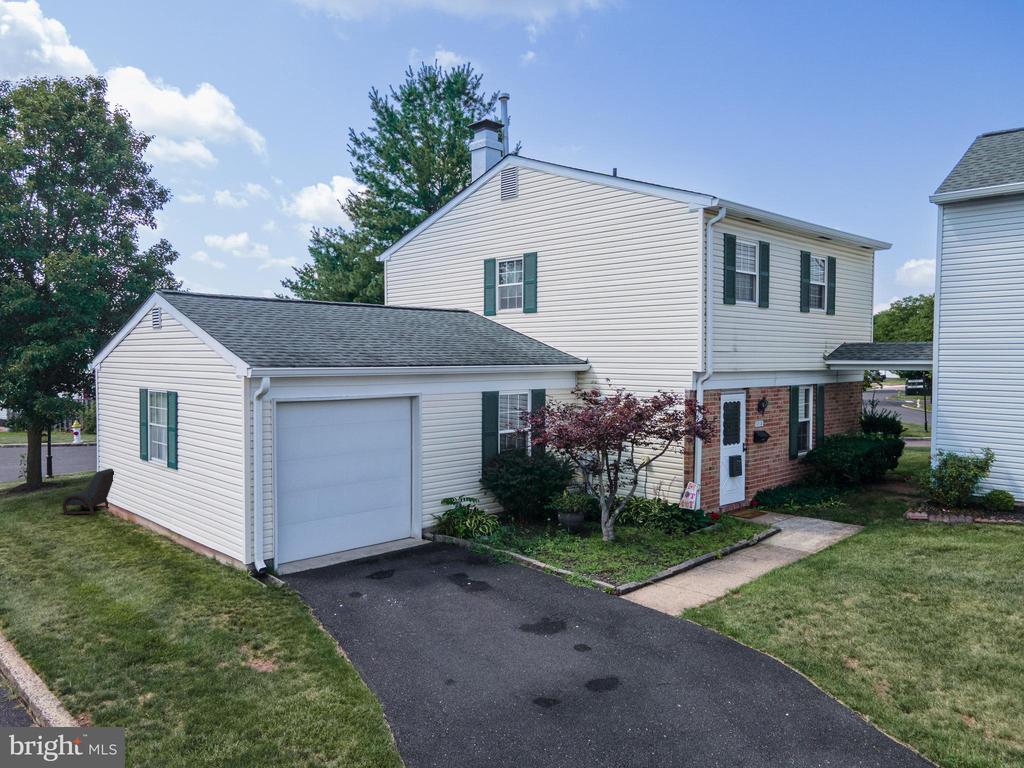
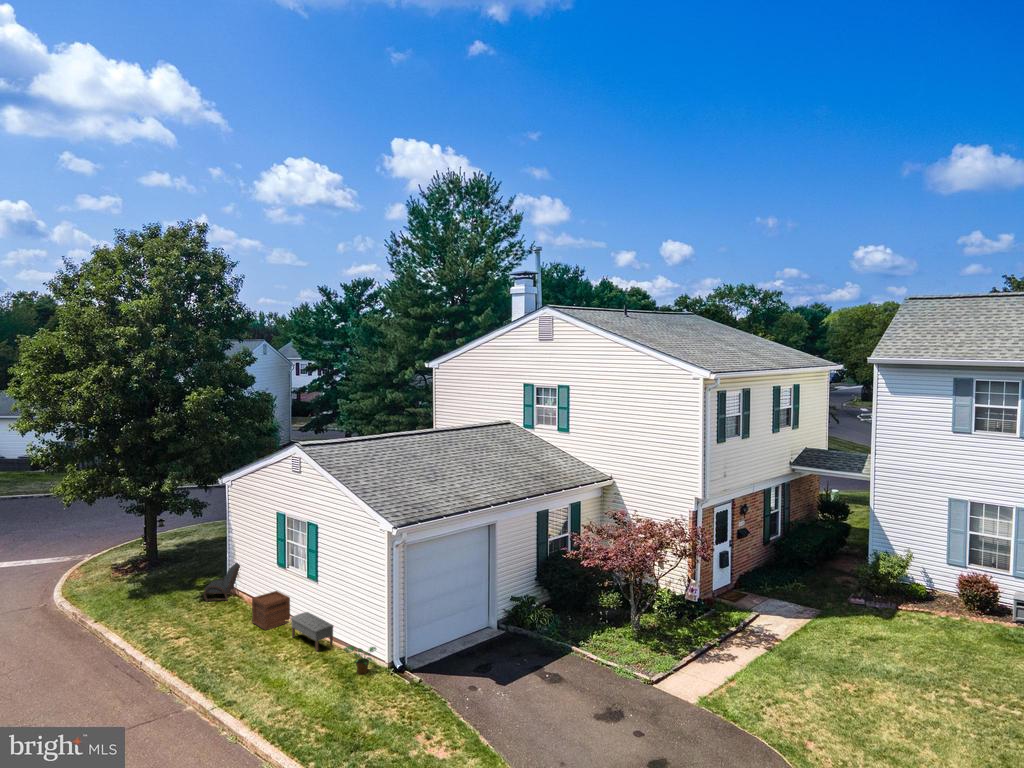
wooden crate: none [104,494,154,539] -> present [252,591,290,630]
bench: none [142,513,192,559] -> present [291,612,333,652]
potted plant: none [186,542,233,580] -> present [344,646,376,674]

